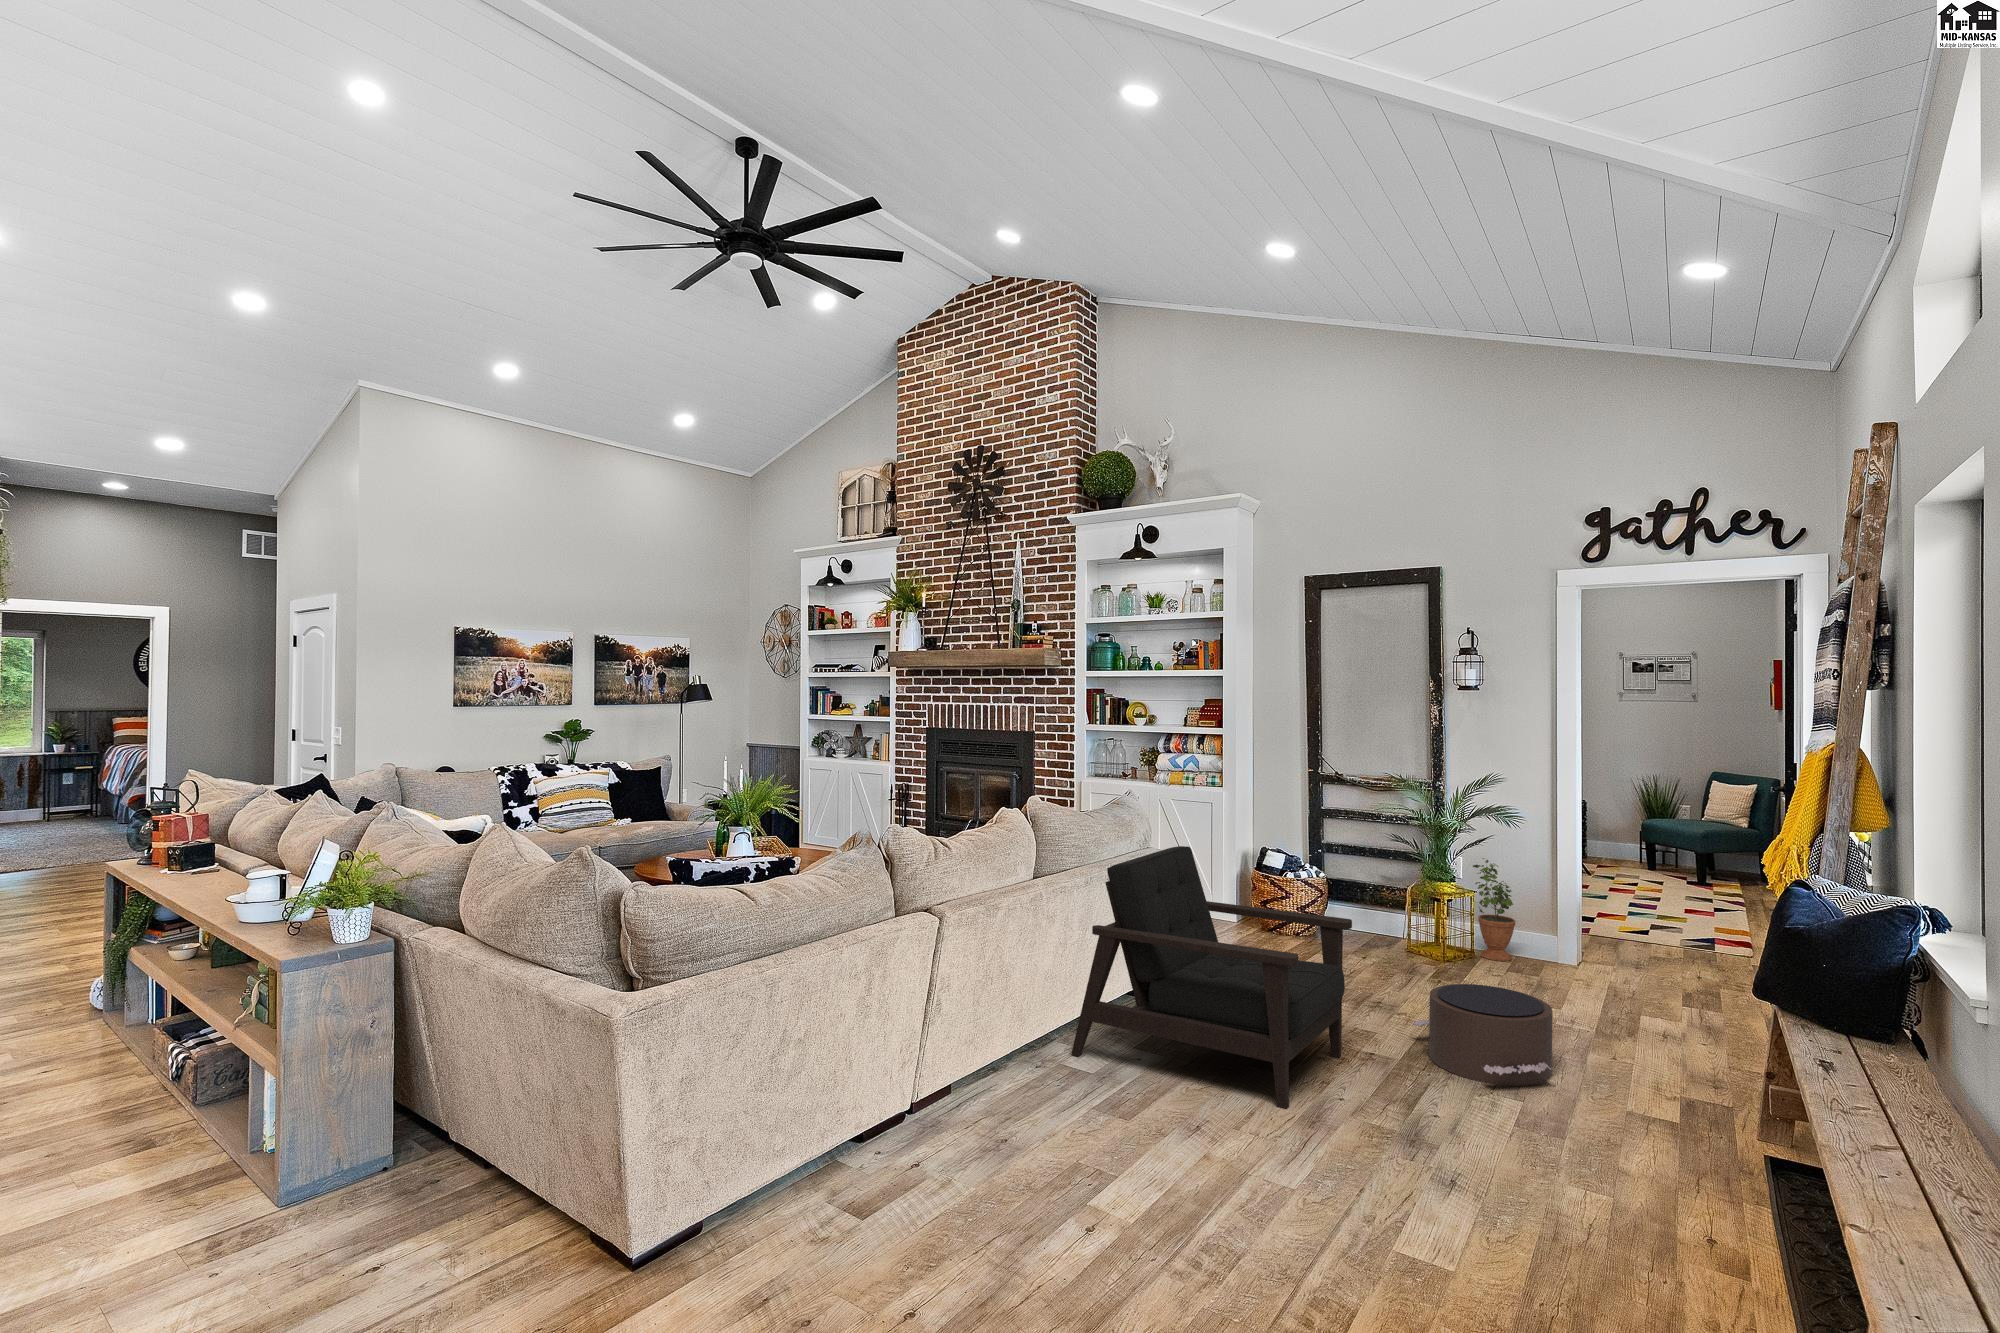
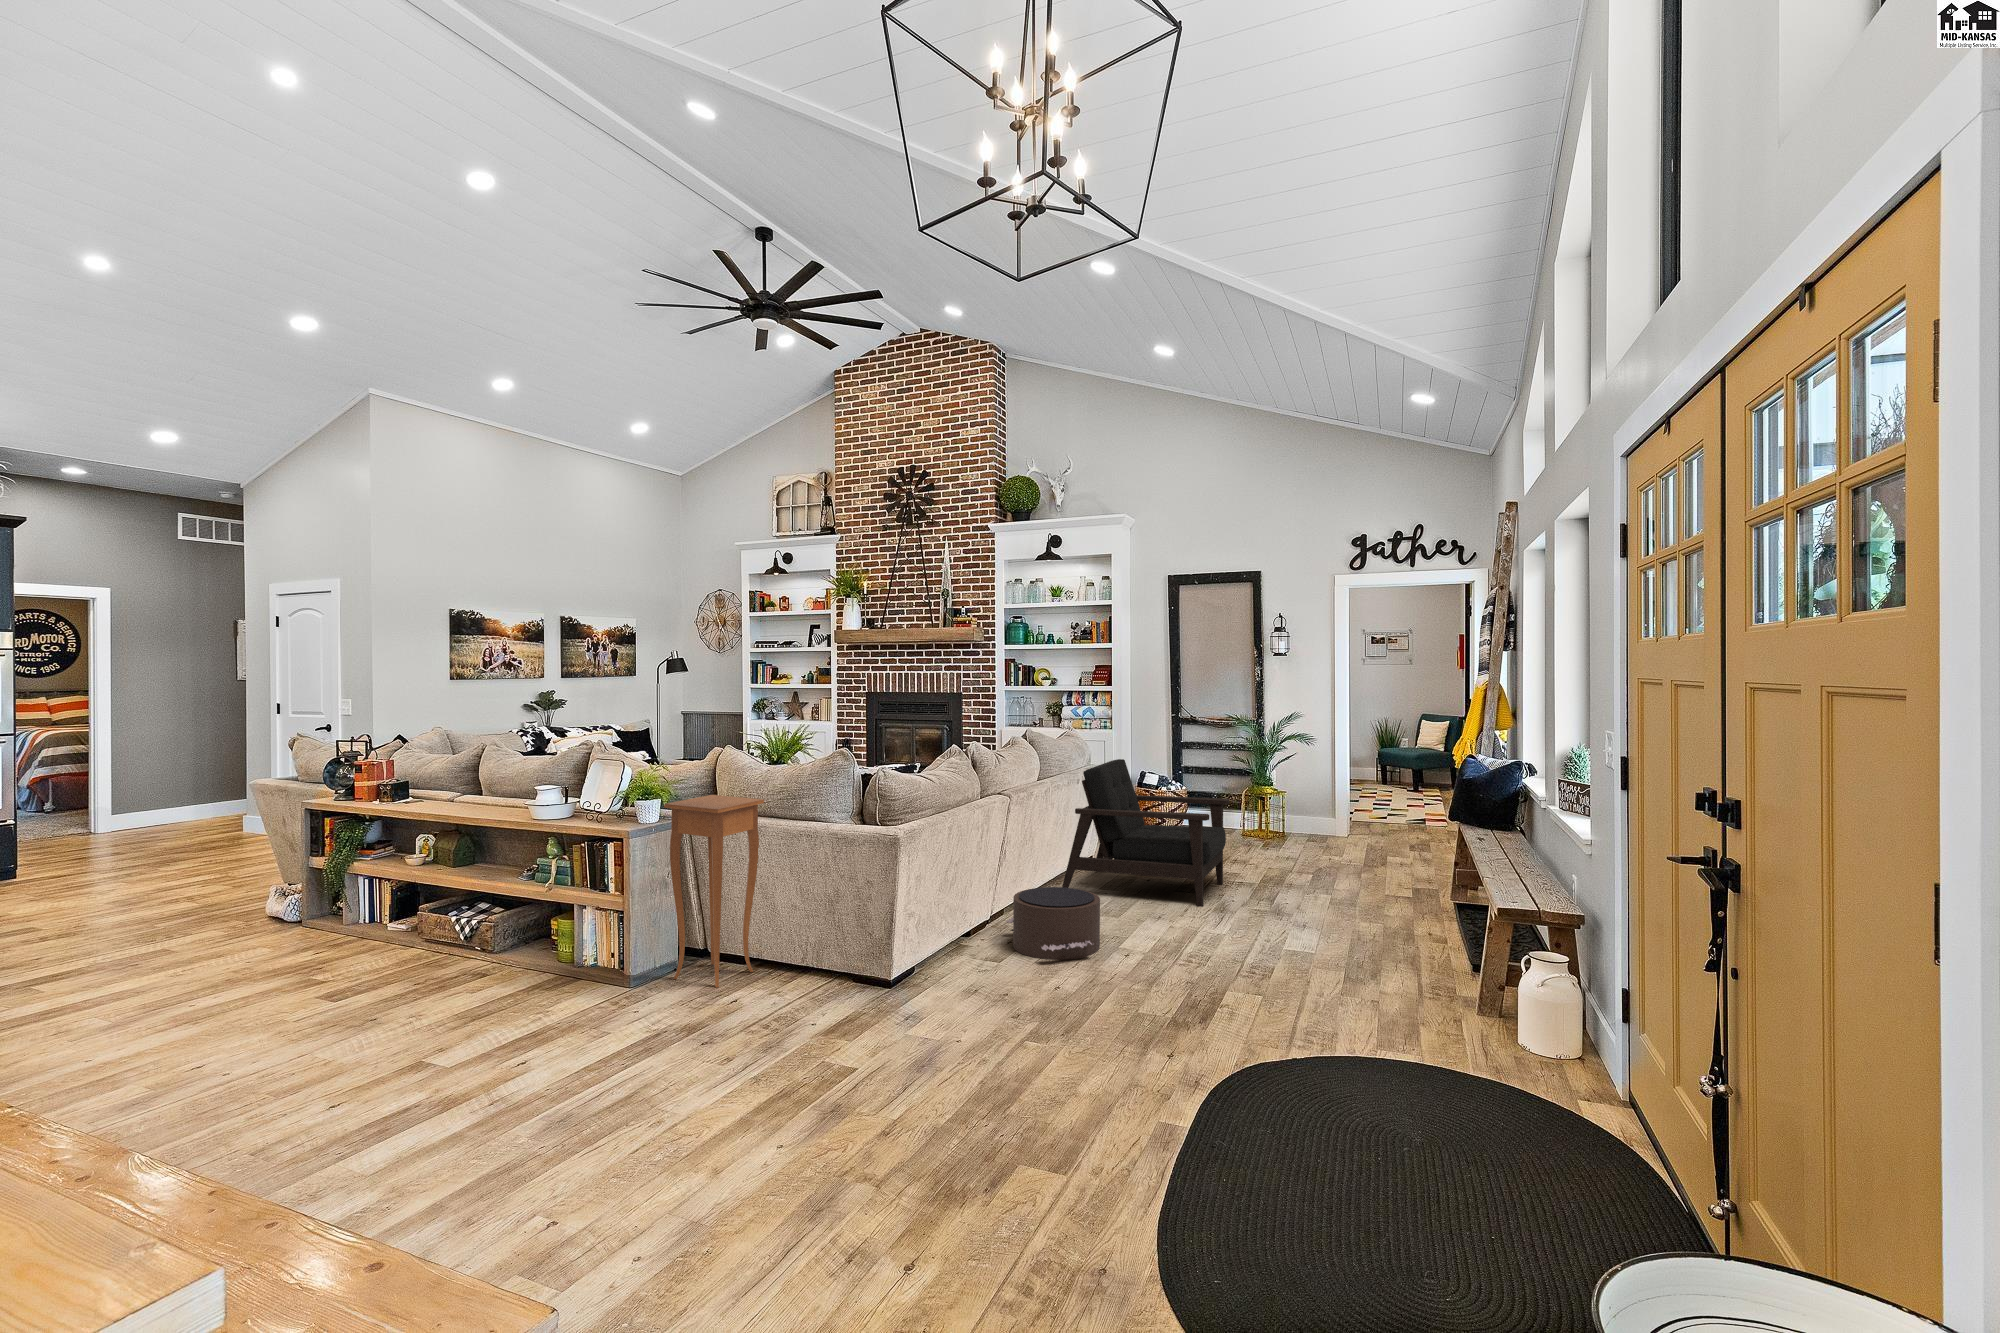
potted plant: present [1473,858,1515,961] -> none [1283,769,1310,836]
side table: none [321,902,486,1238] -> present [664,795,764,988]
pouf: present [1412,984,1553,1086] -> present [1006,887,1100,960]

